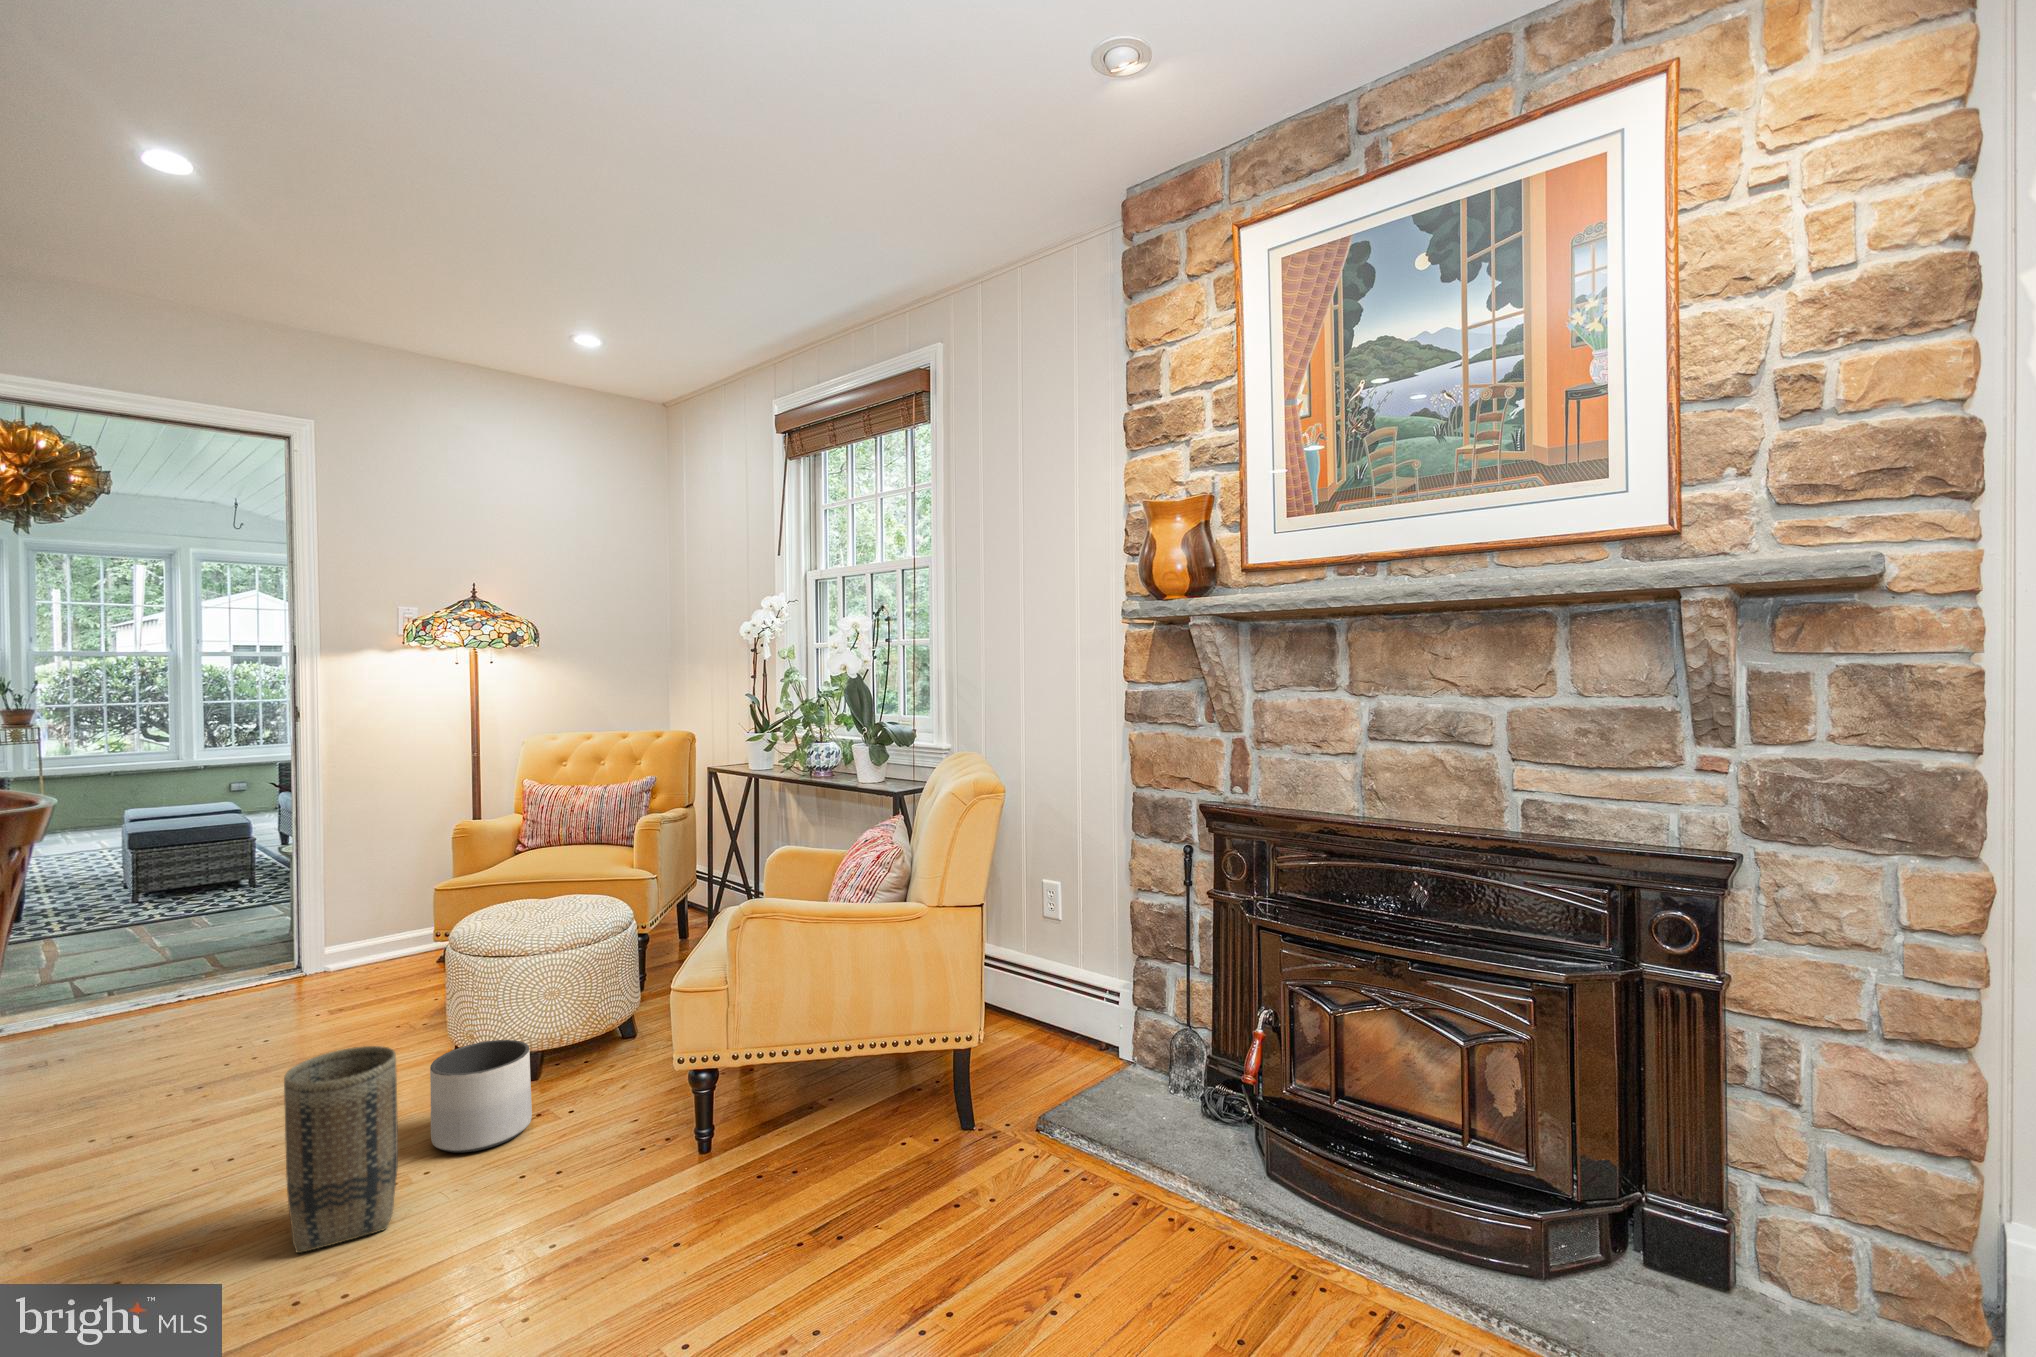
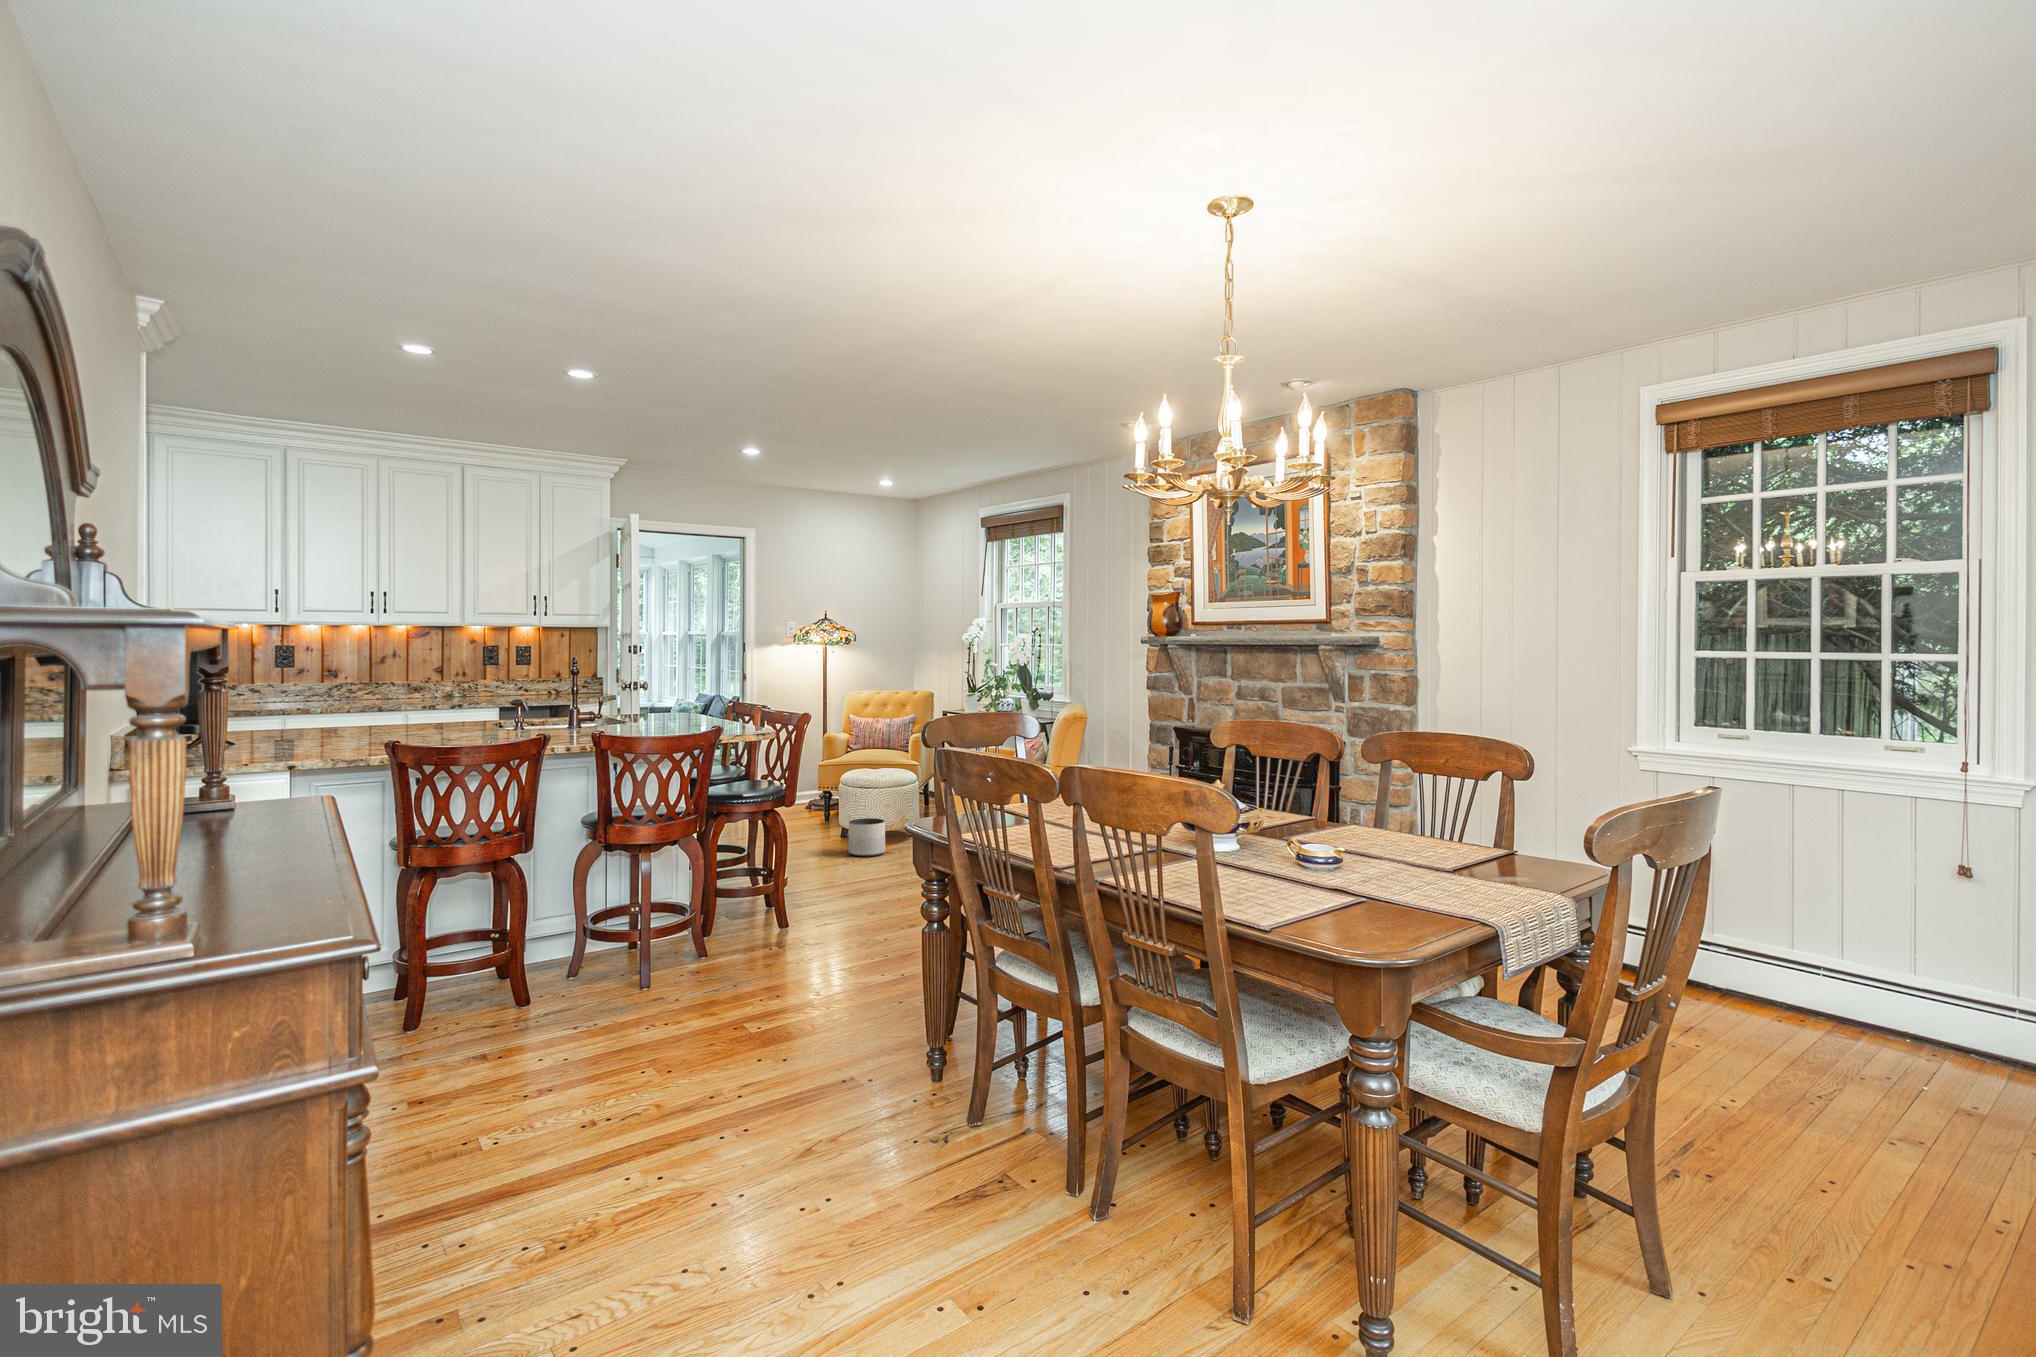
basket: present [284,1046,398,1253] -> none [816,805,850,871]

